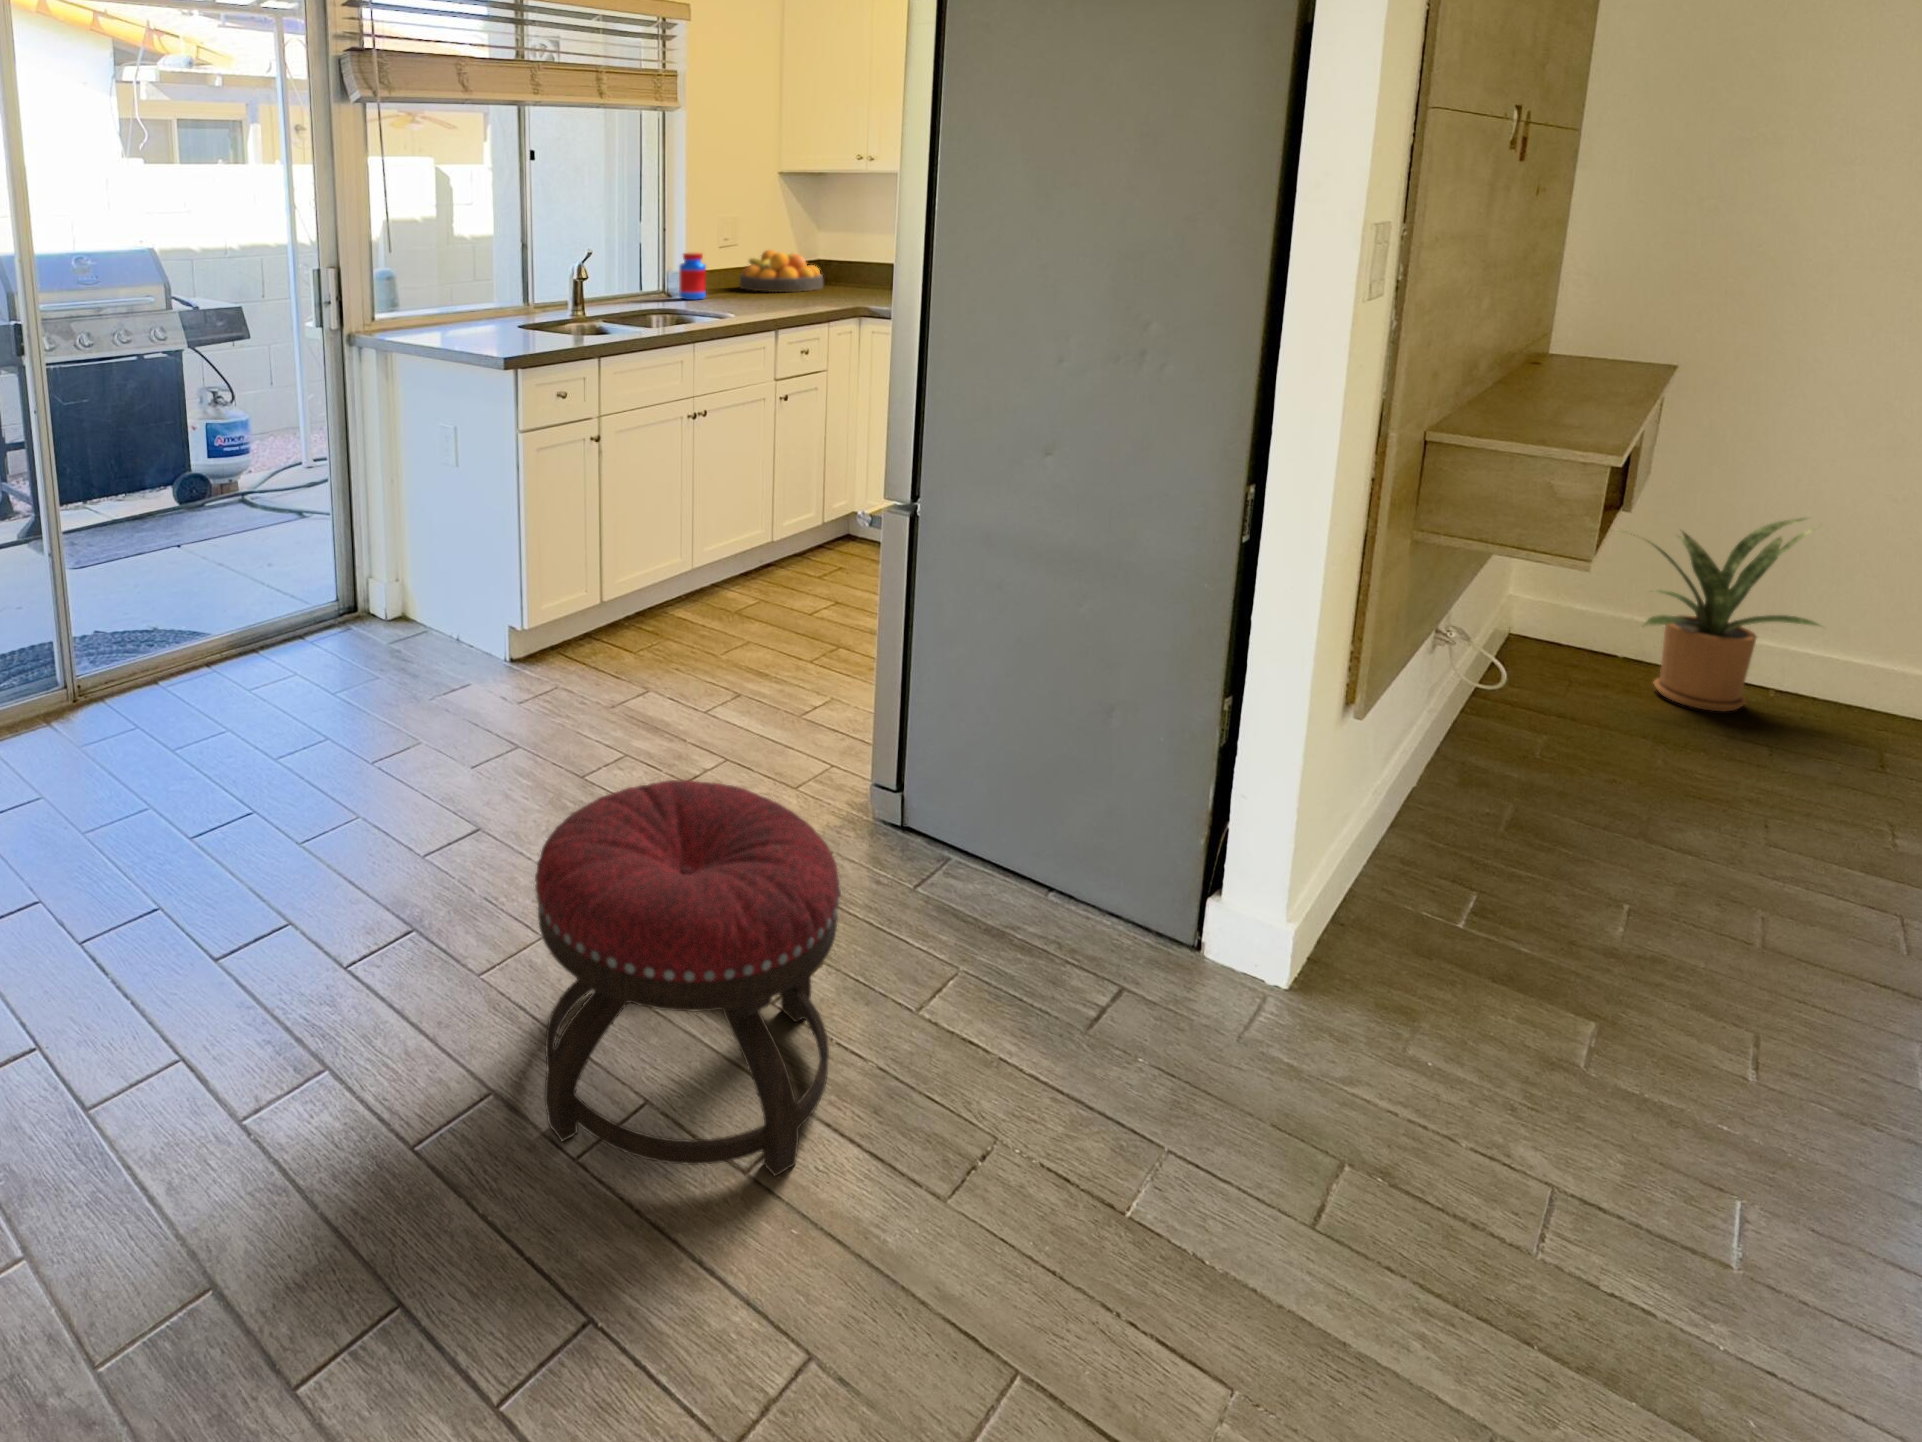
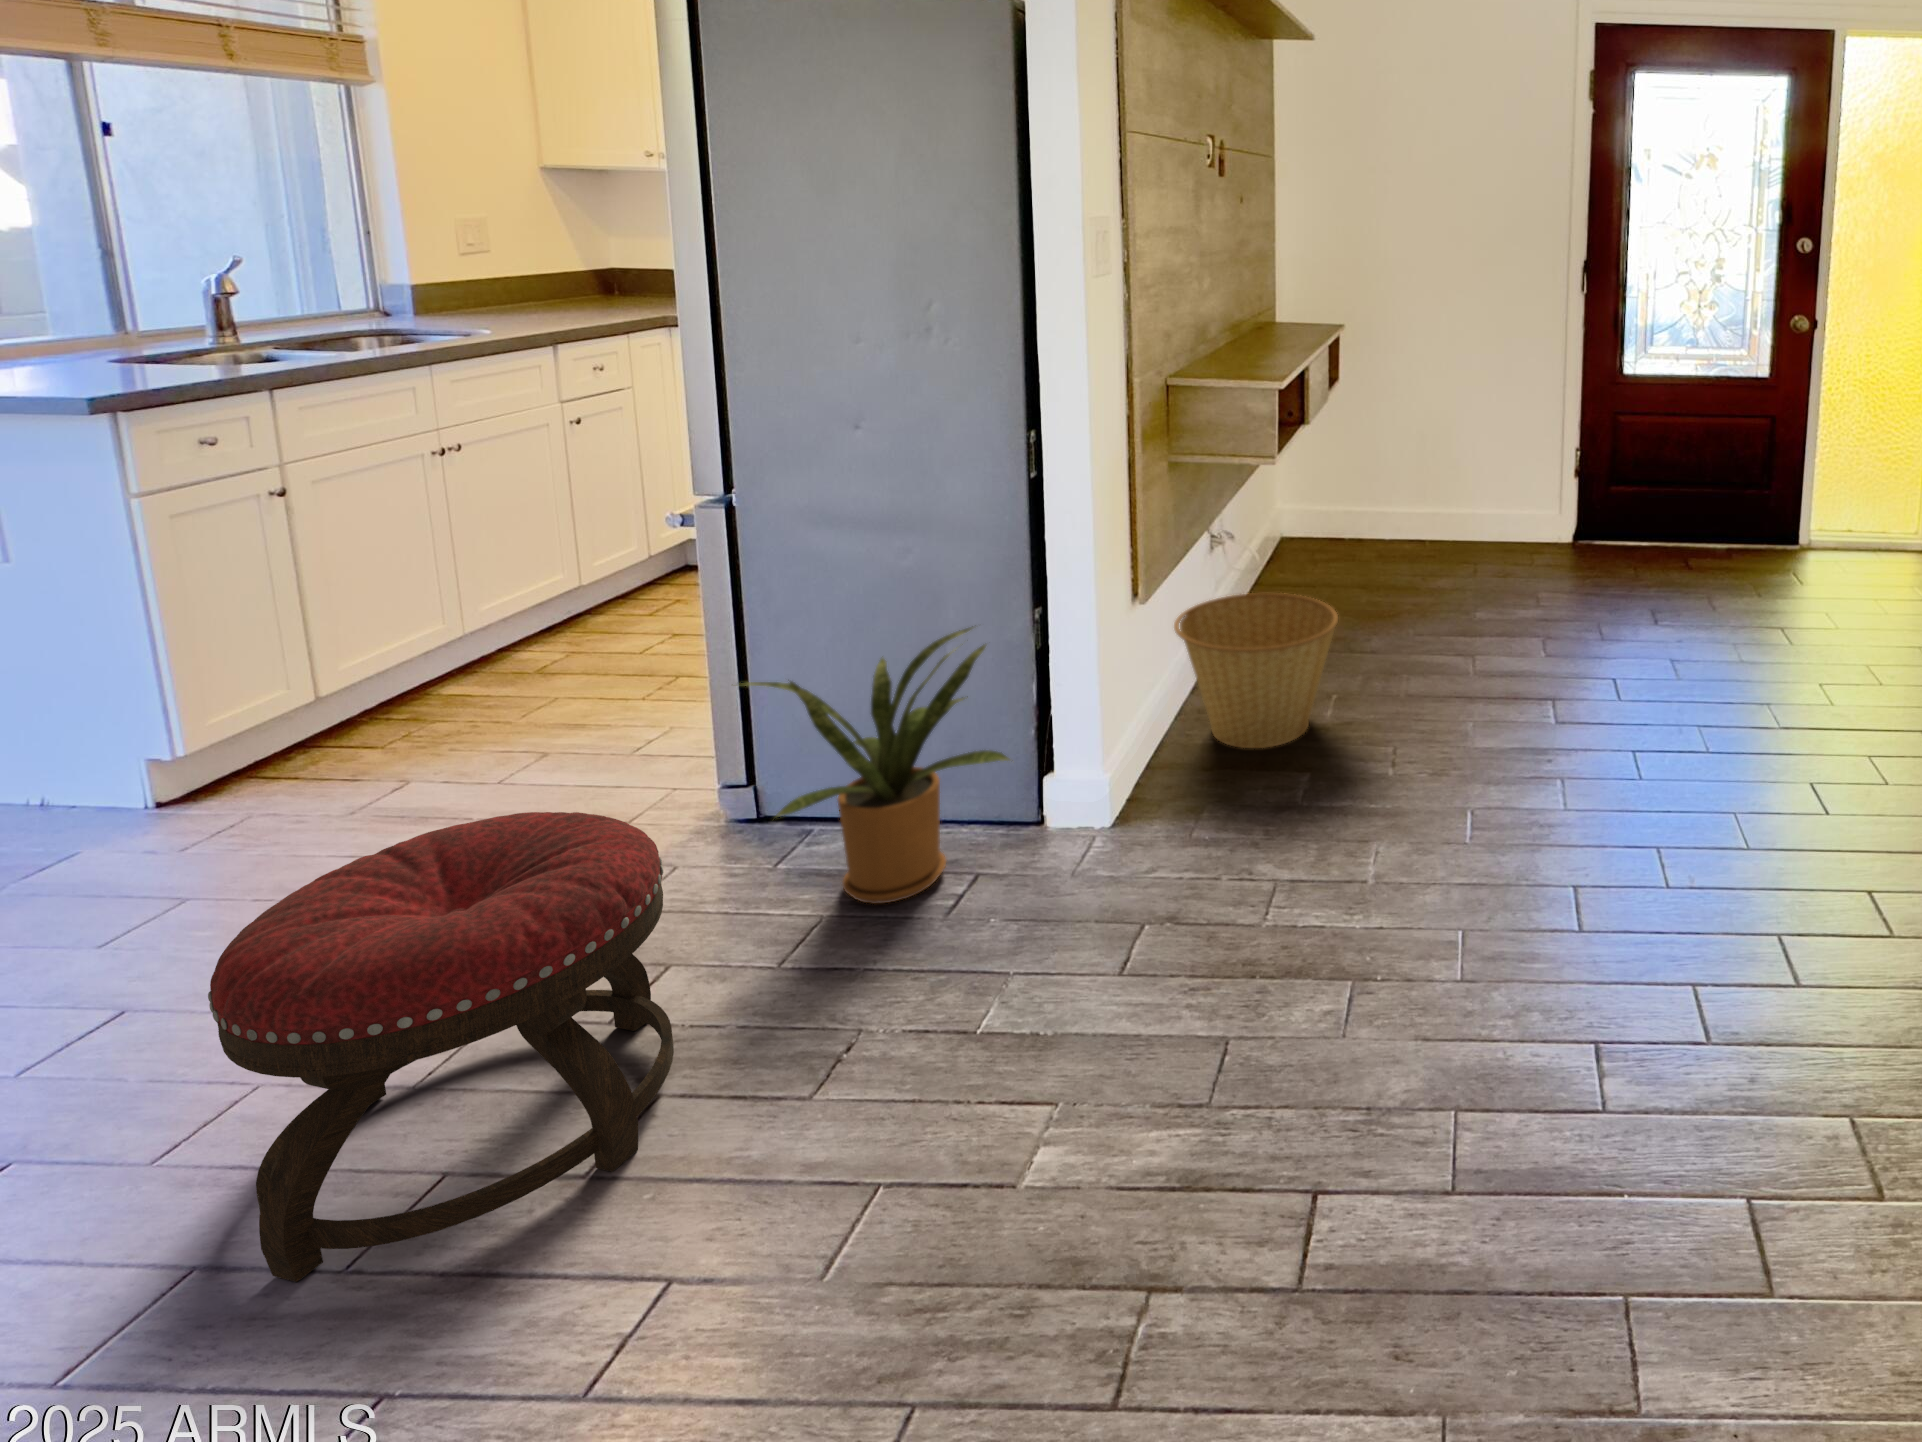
fruit bowl: present [740,250,823,292] -> none [503,259,626,306]
jar: present [679,252,706,300] -> none [402,261,450,318]
house plant: present [1625,519,1819,711] -> present [745,626,1010,904]
basket: none [1389,727,1672,966] -> present [1174,593,1338,748]

